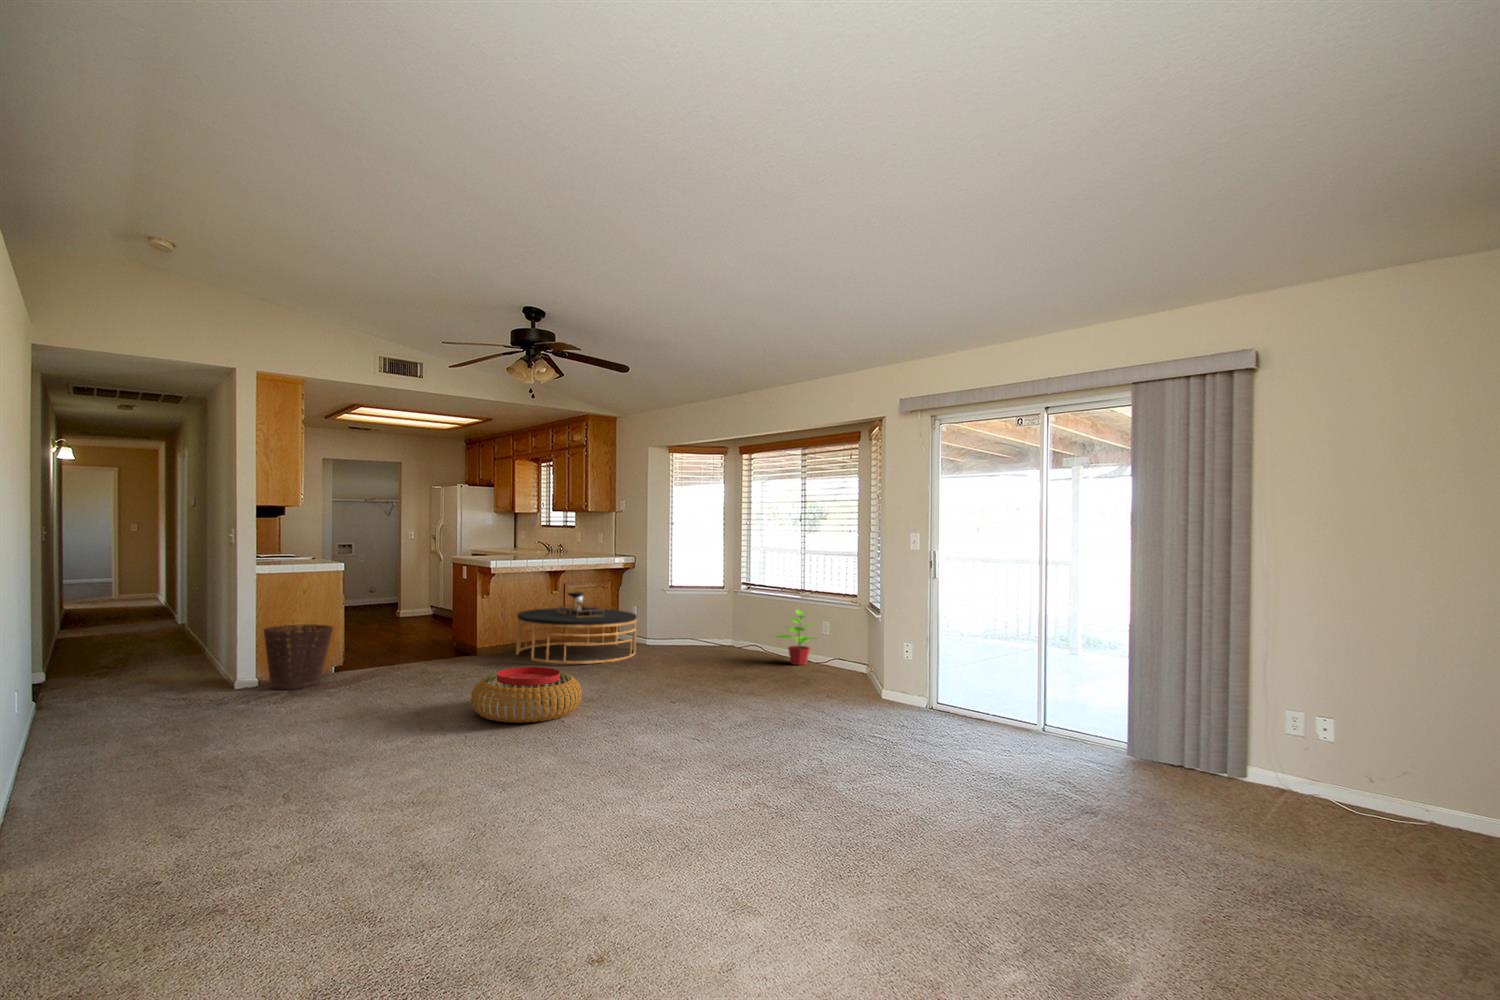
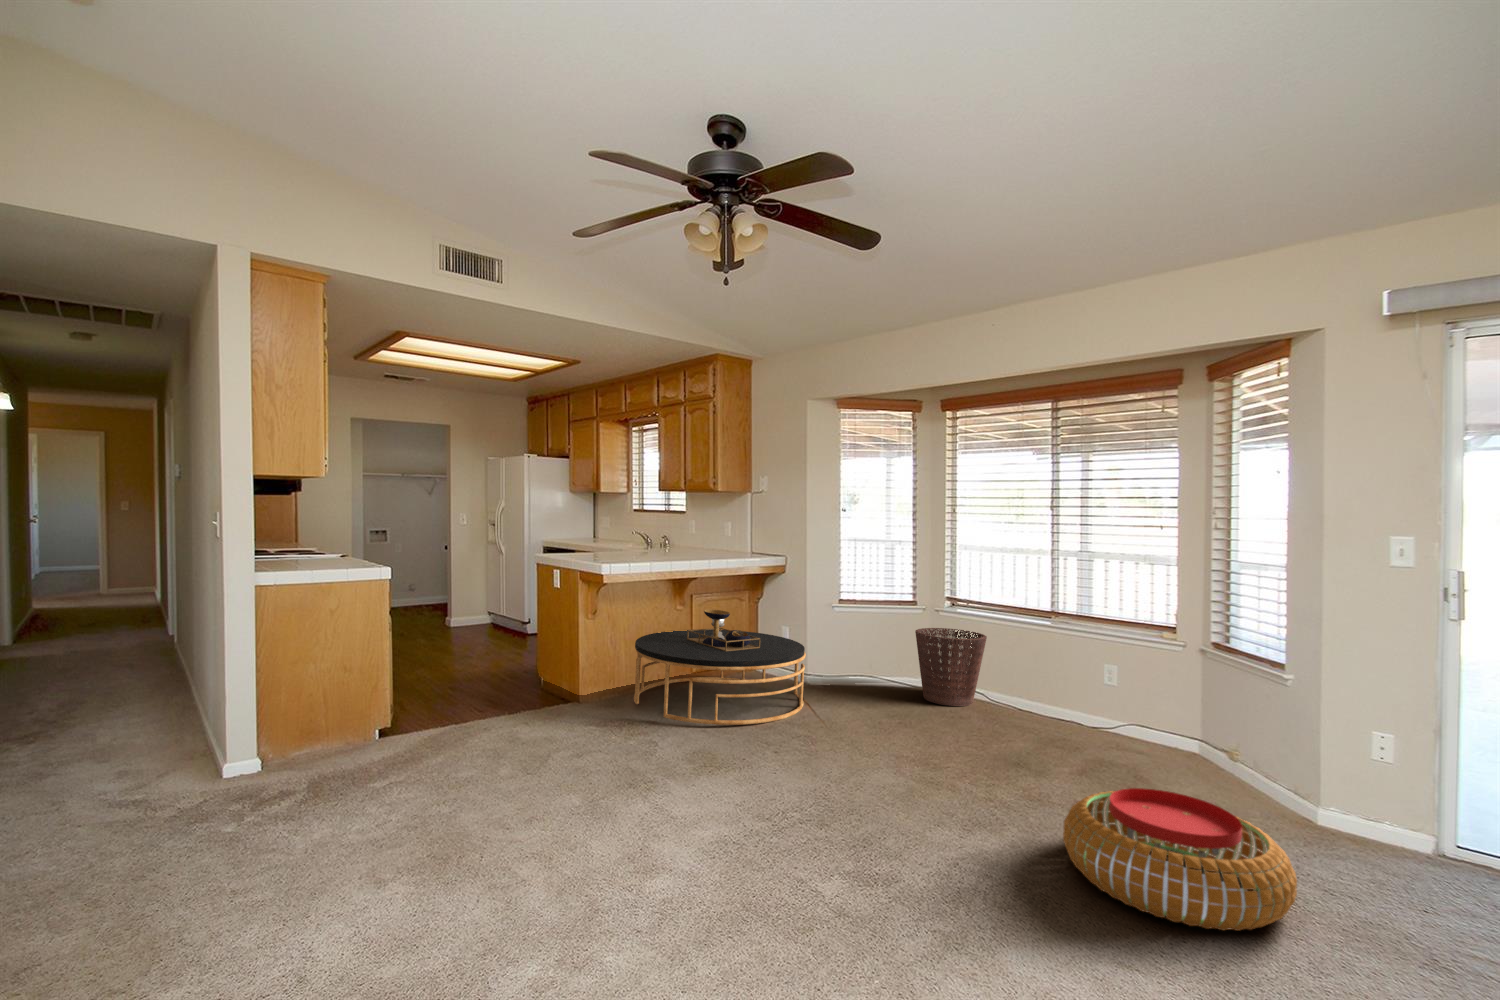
potted plant: present [776,609,814,665] -> none [1035,641,1110,732]
basket: present [264,624,333,689] -> present [915,628,987,706]
pouf: present [471,667,582,723] -> present [1063,788,1297,931]

